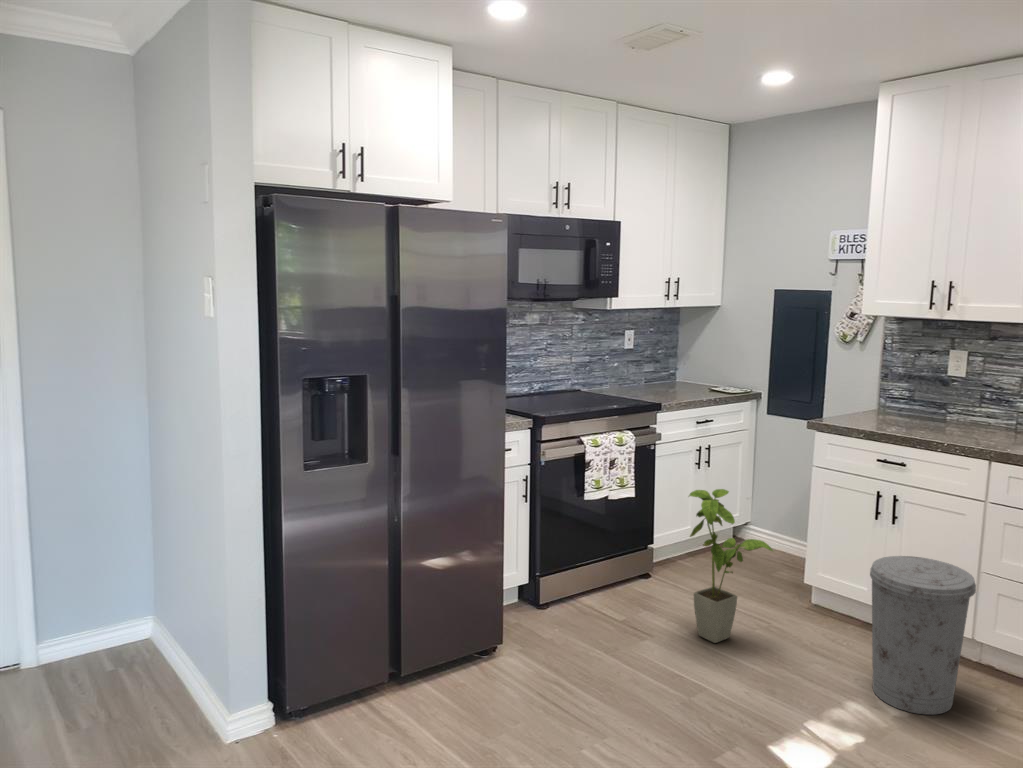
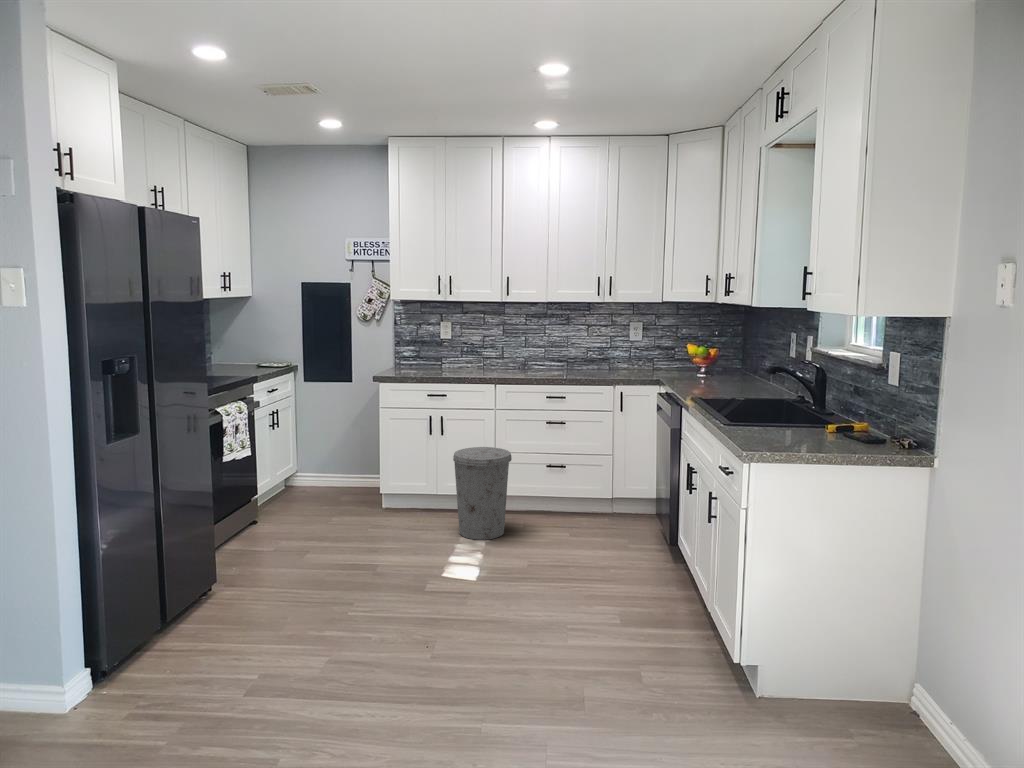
house plant: present [689,489,773,643] -> none [324,428,389,545]

